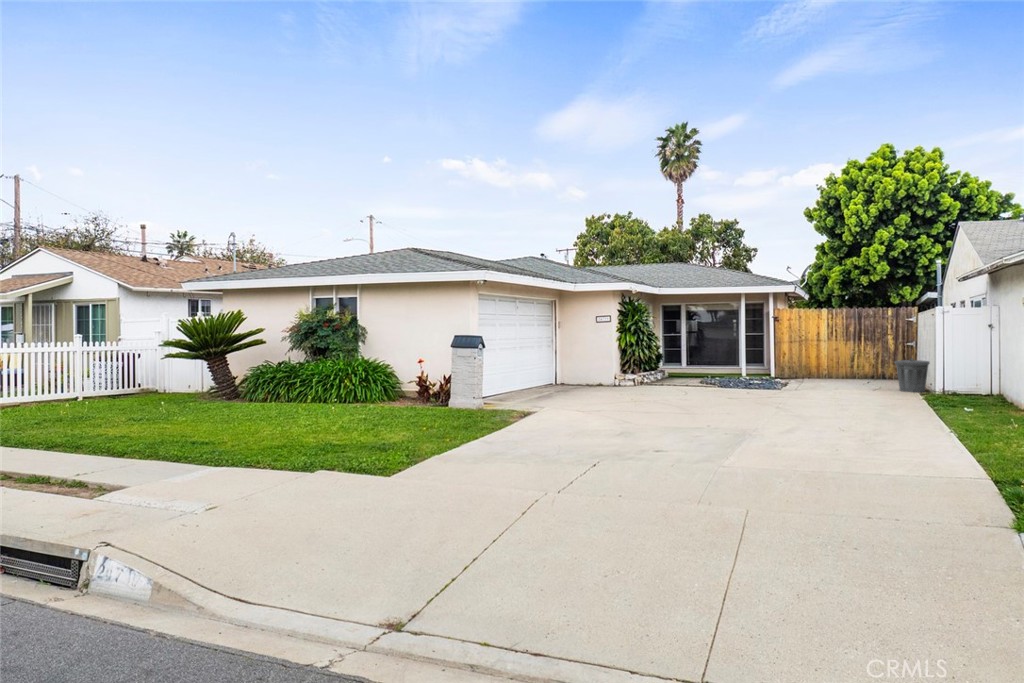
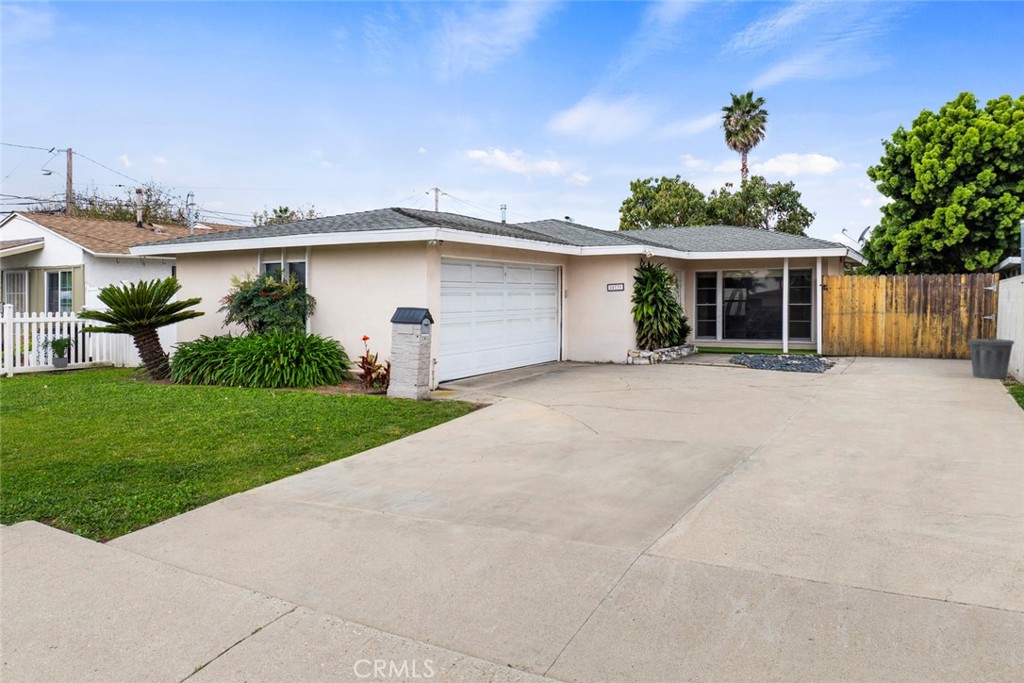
potted plant: none [79,371,112,399] -> present [41,338,78,368]

